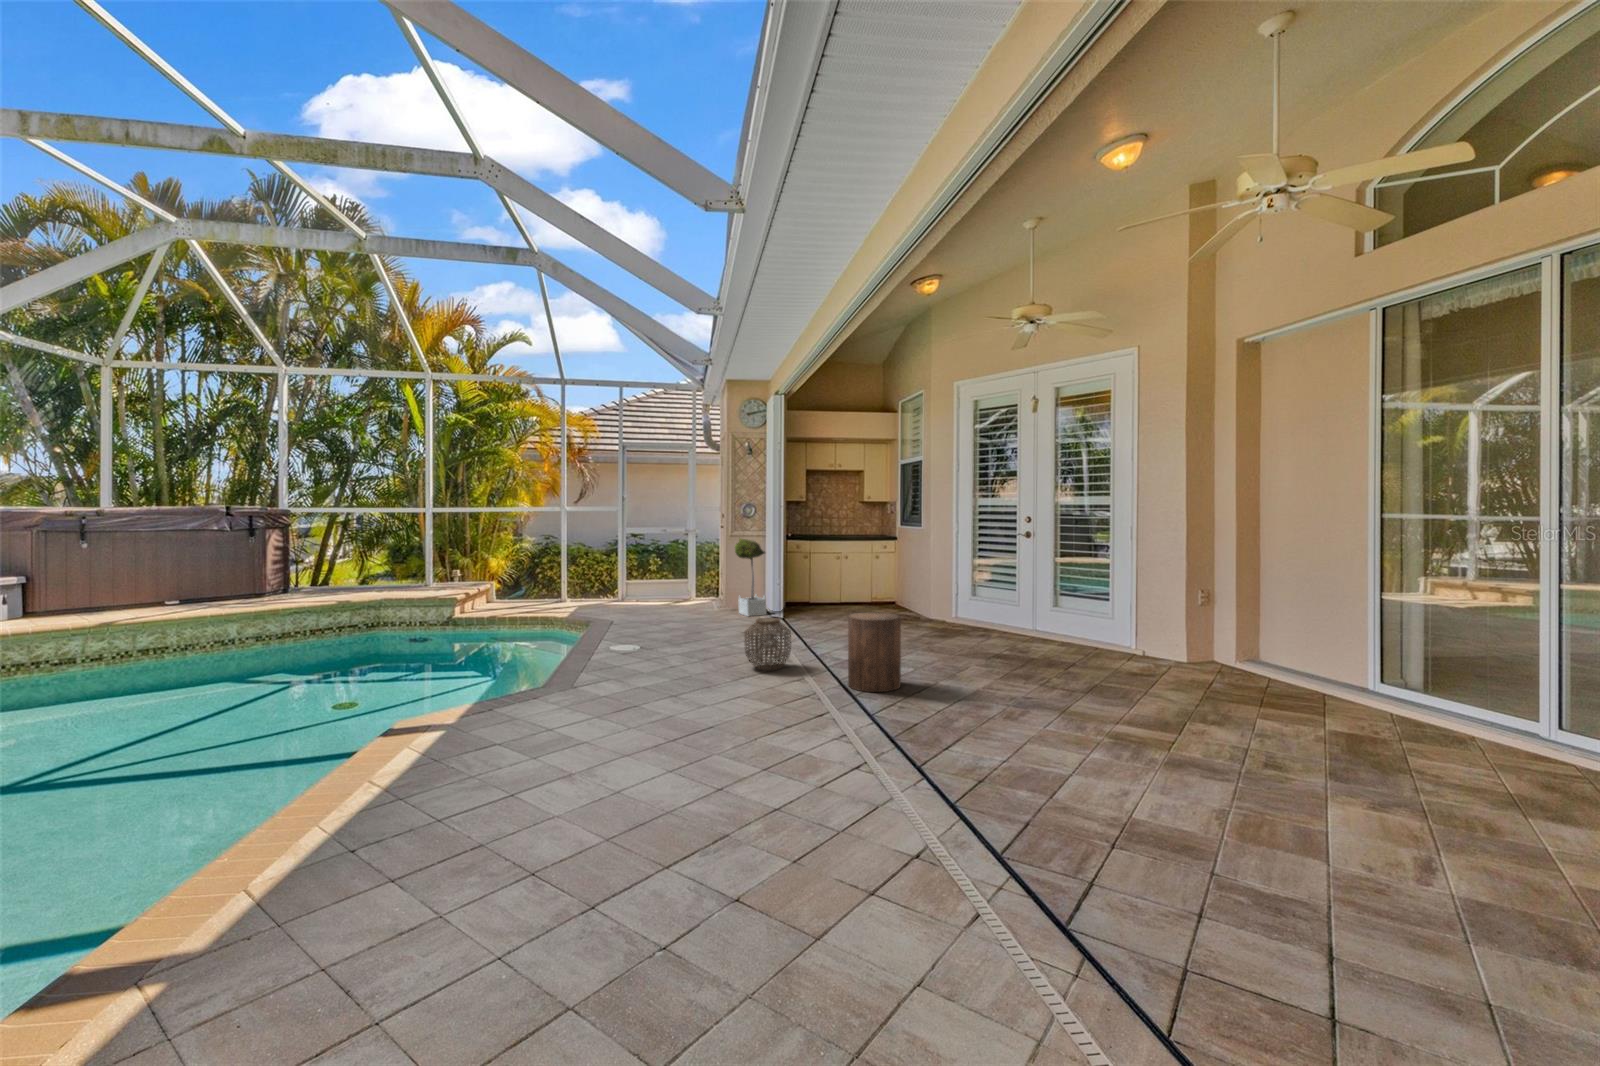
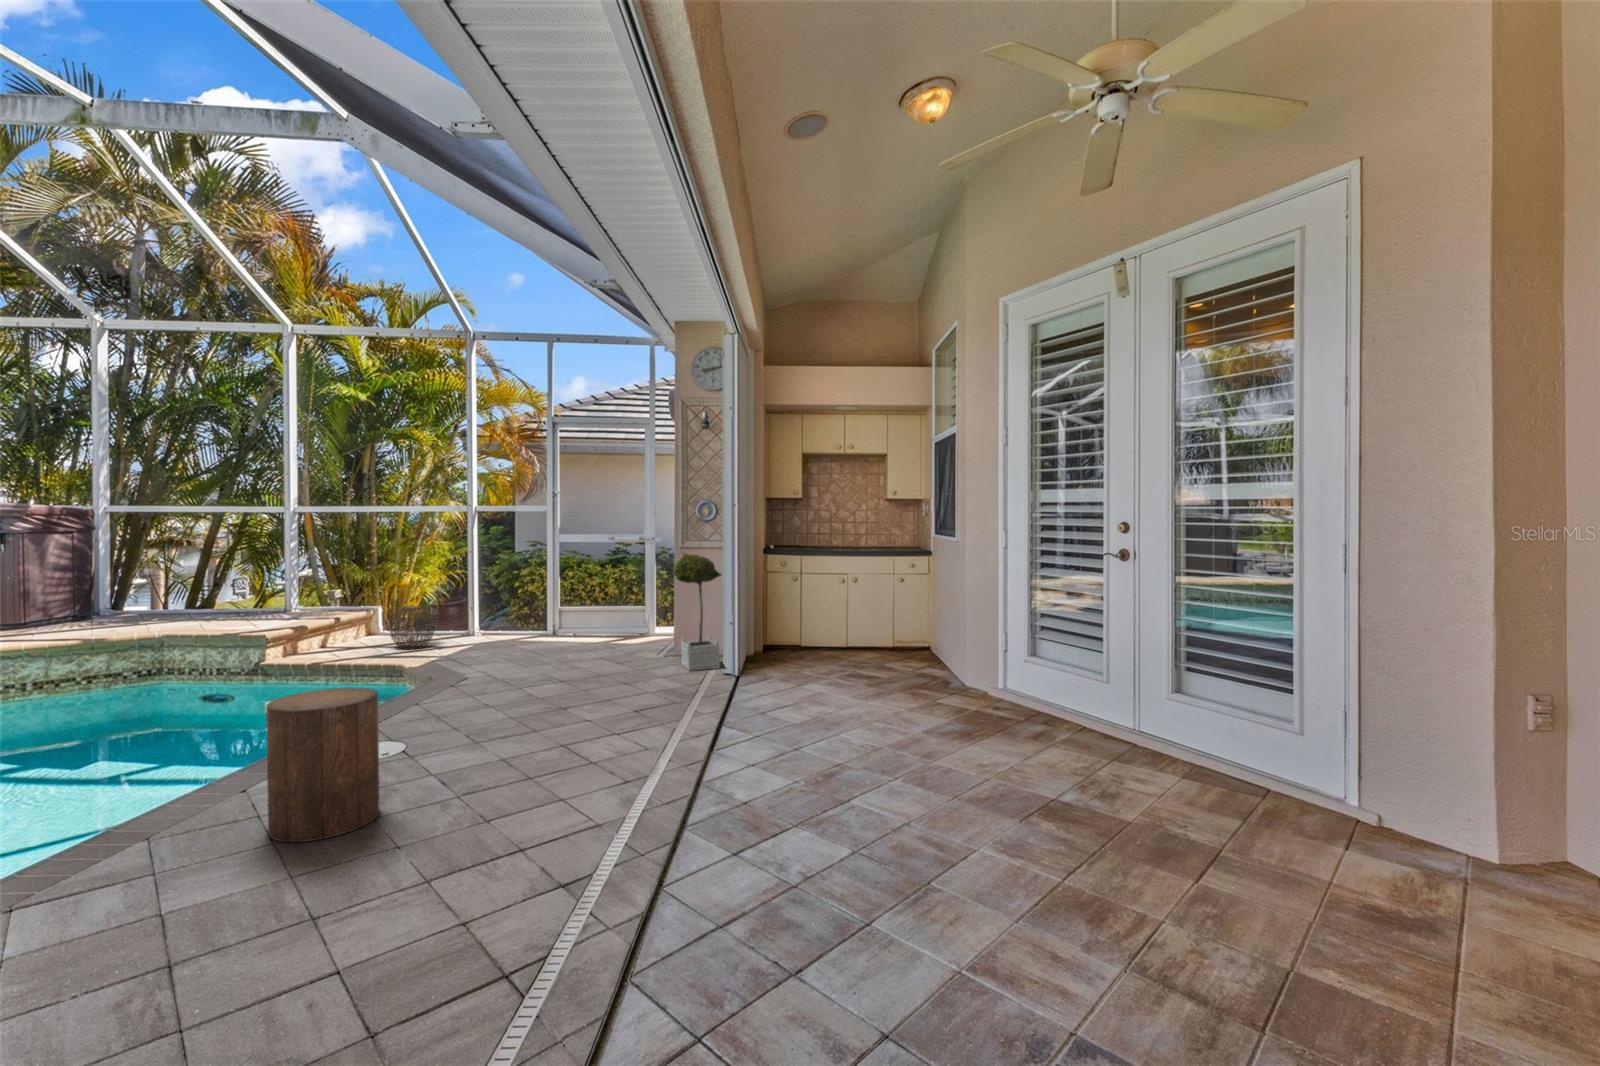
stool: present [848,612,901,692] -> present [266,688,380,842]
woven basket: present [745,618,791,670] -> present [390,605,435,649]

